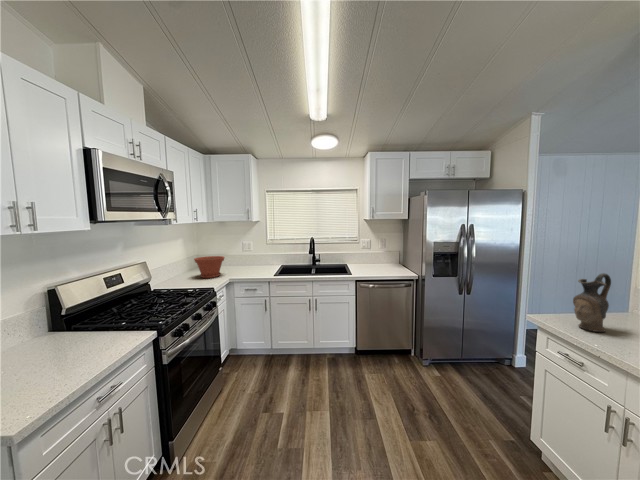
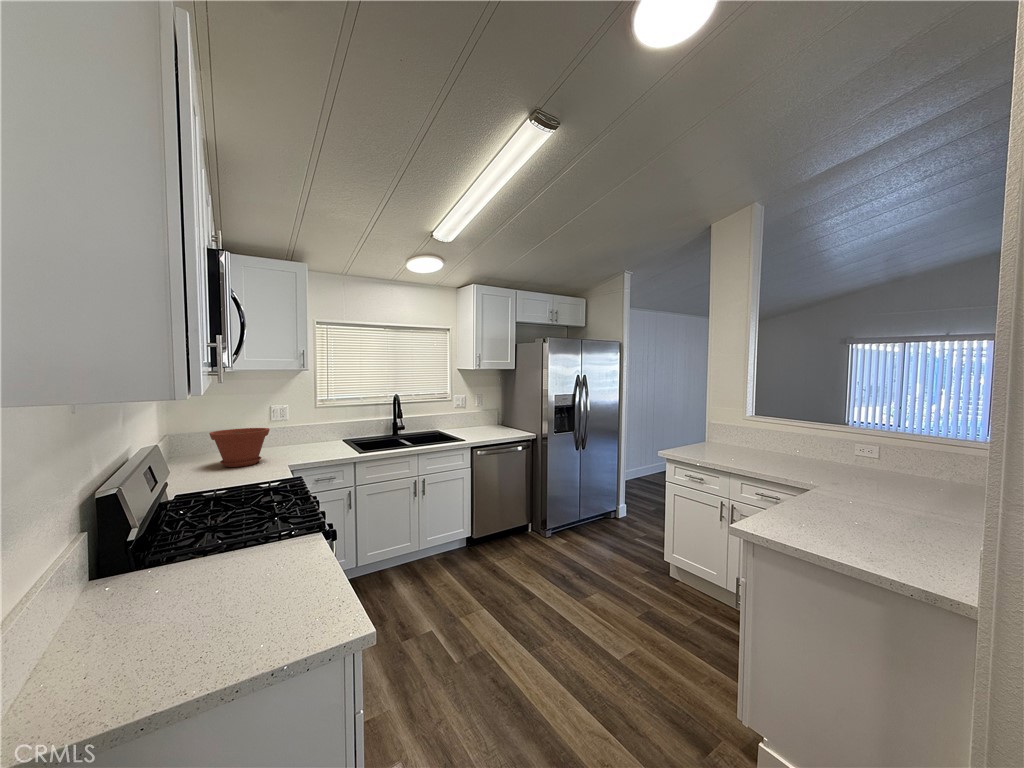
ceramic pitcher: present [573,273,611,332] -> none [687,409,707,454]

